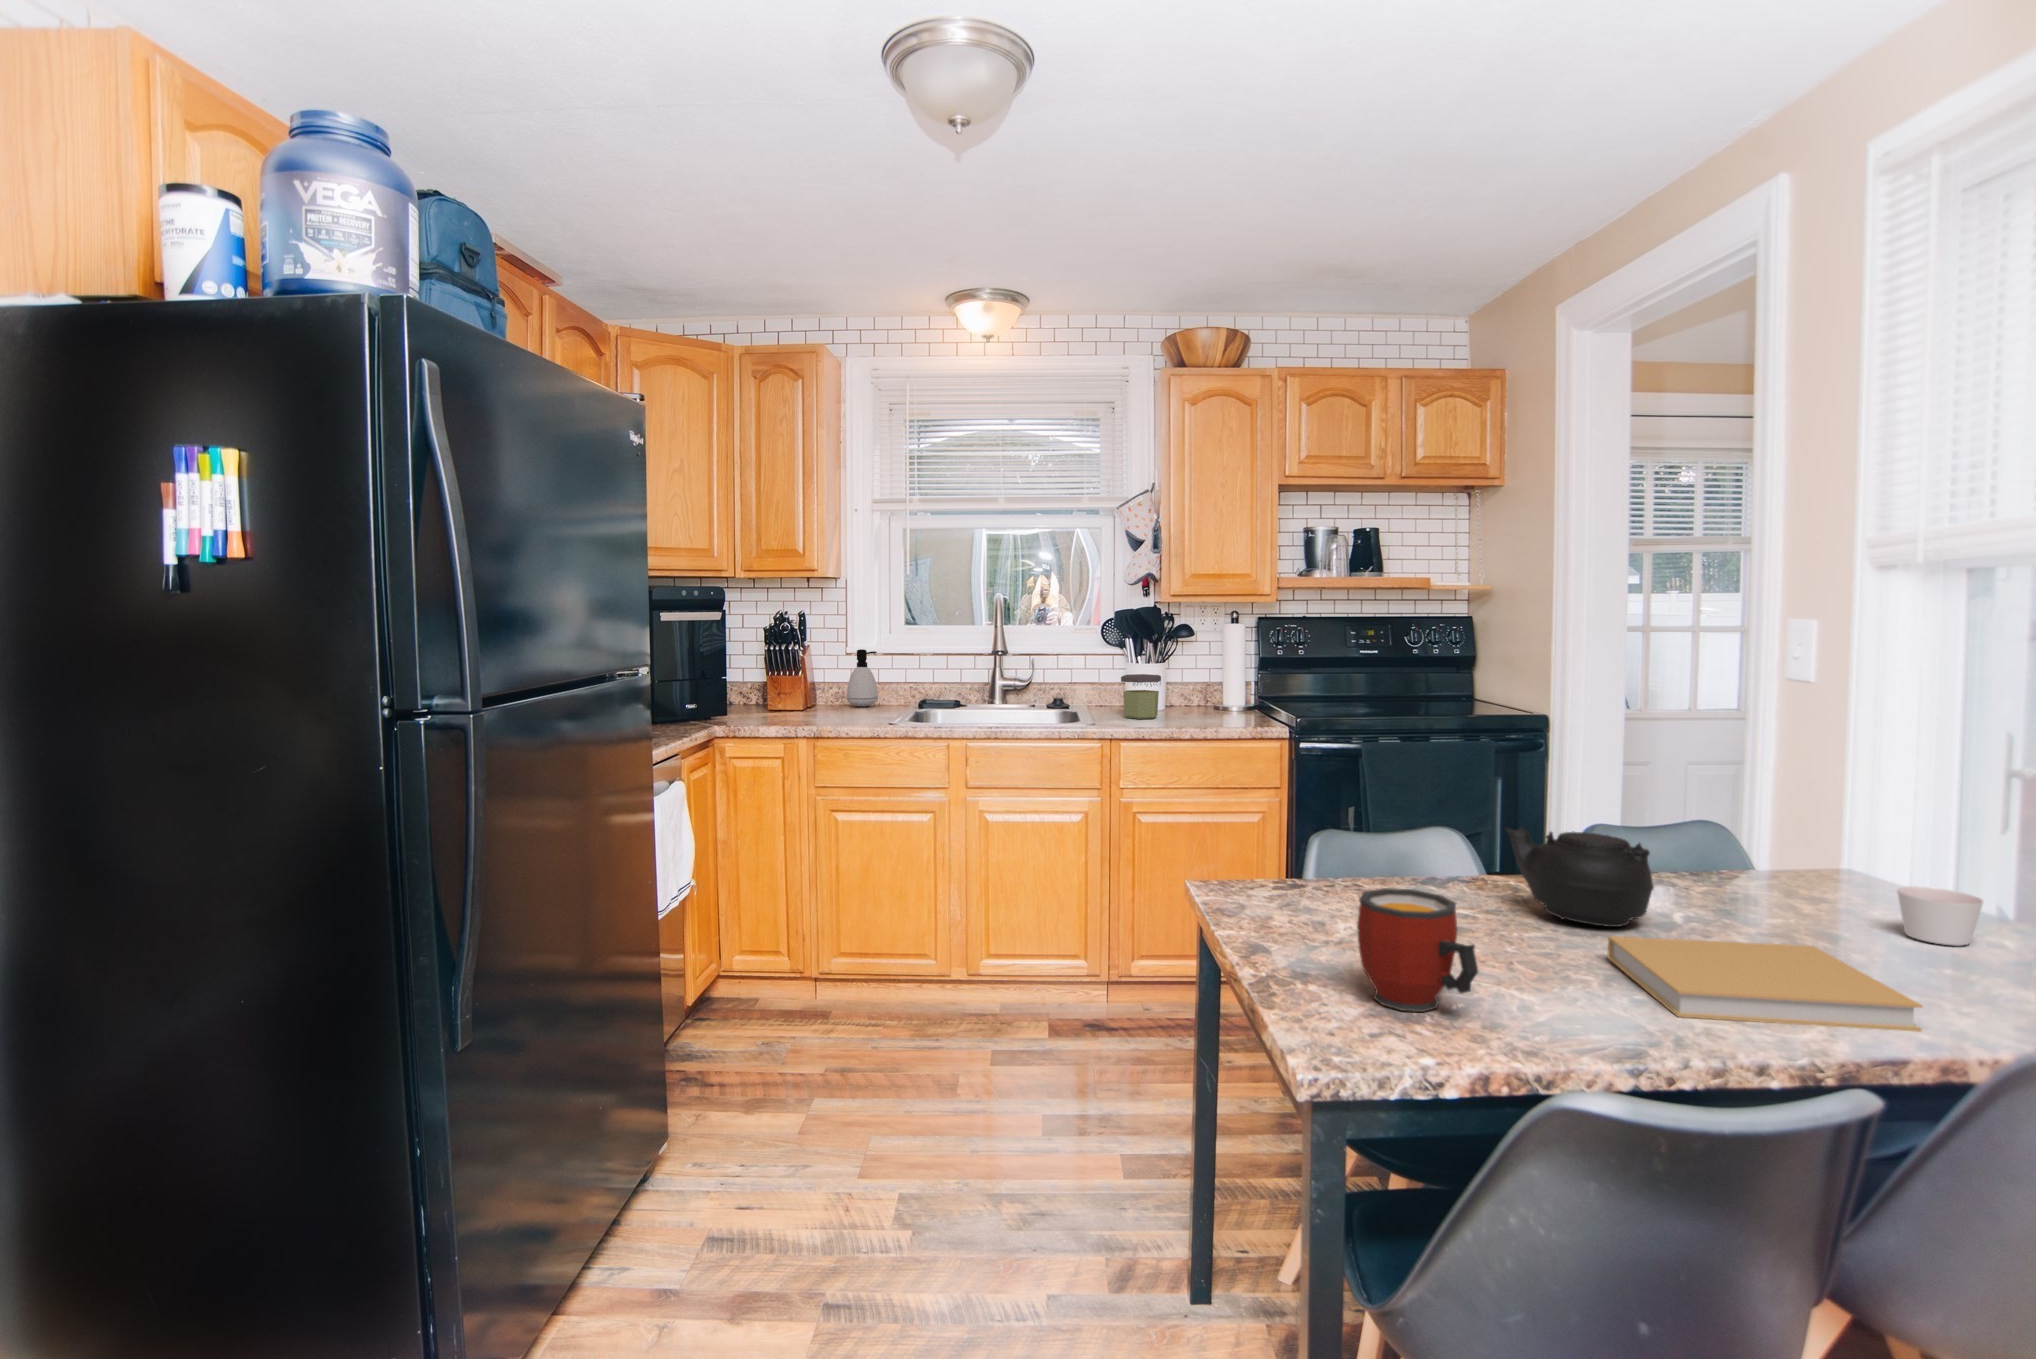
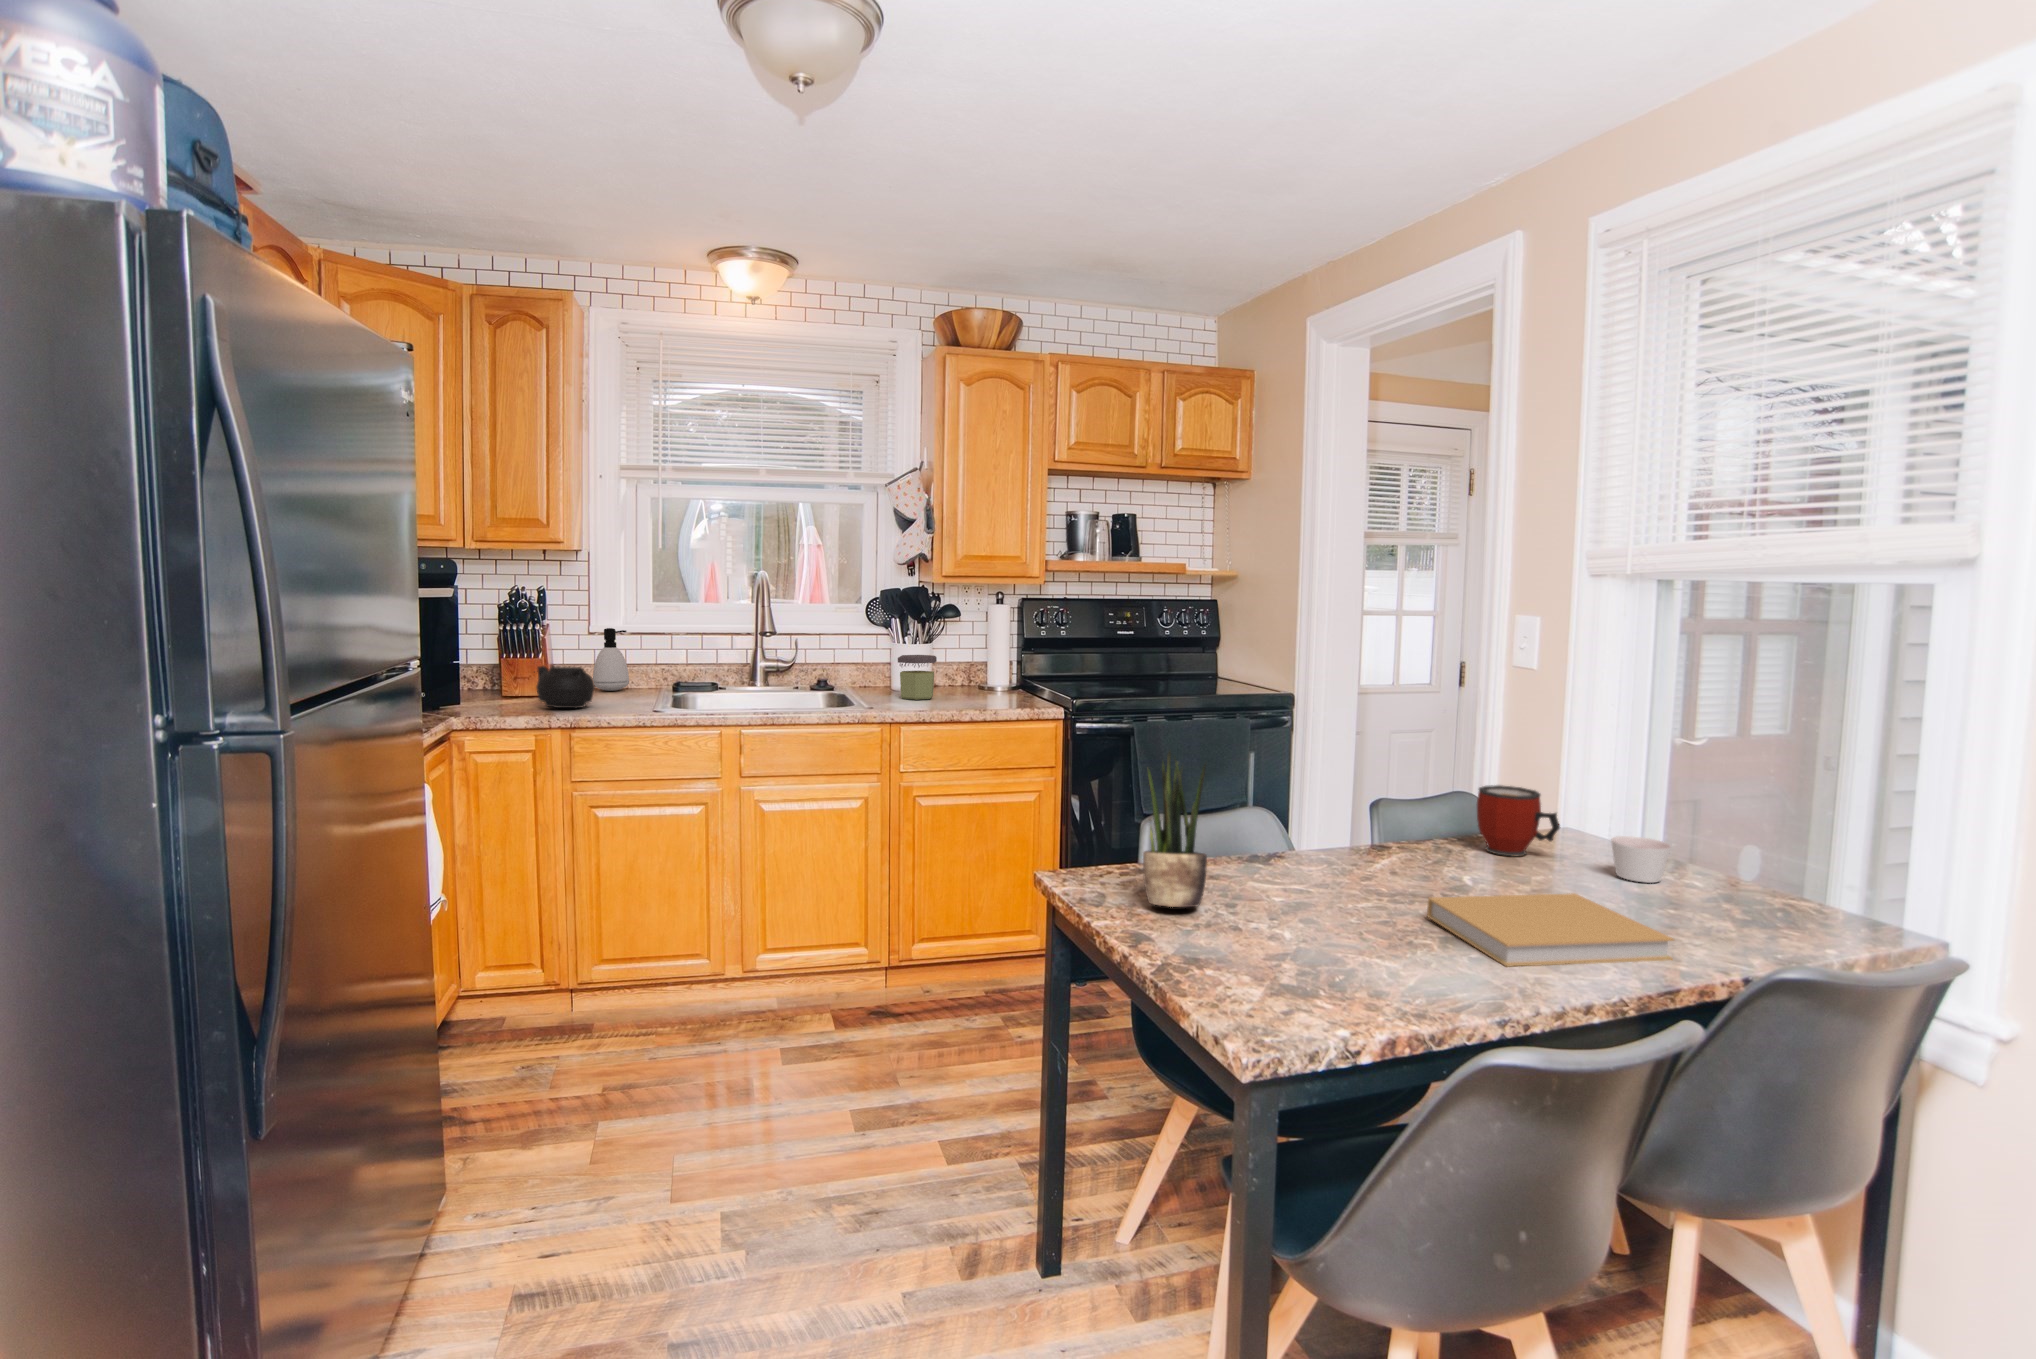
potted plant: none [1280,759,1351,927] -> present [1143,751,1207,907]
teapot: present [1505,828,1654,927] -> present [536,666,595,708]
mug: present [1357,888,1478,1012] -> present [1477,785,1560,856]

